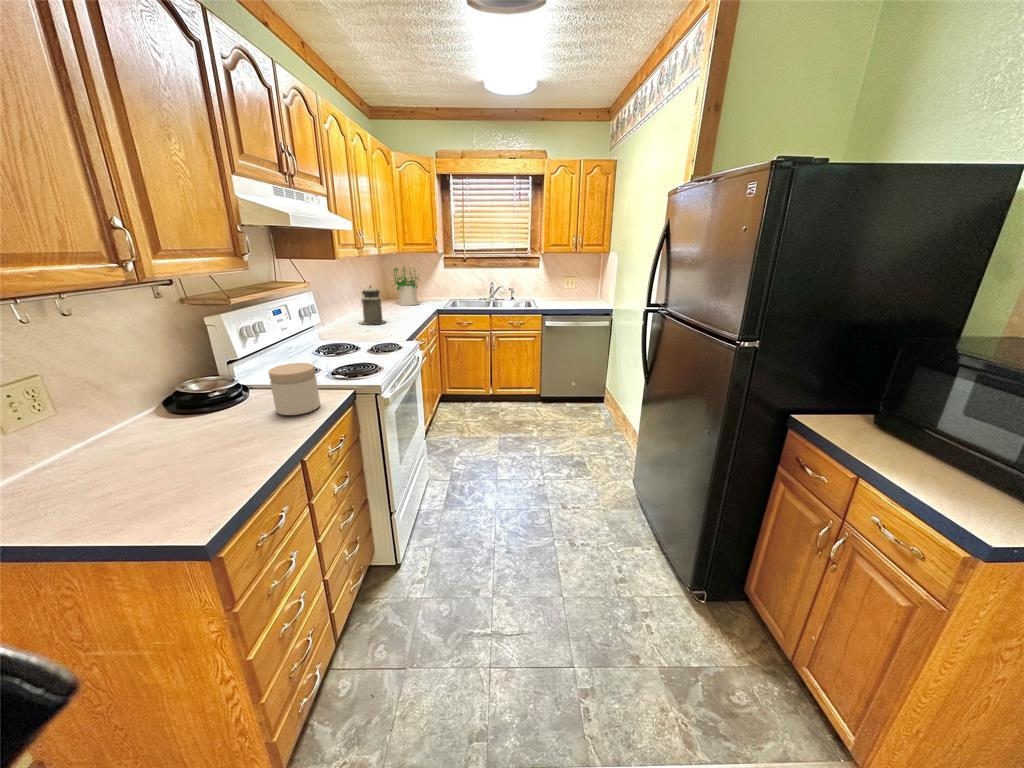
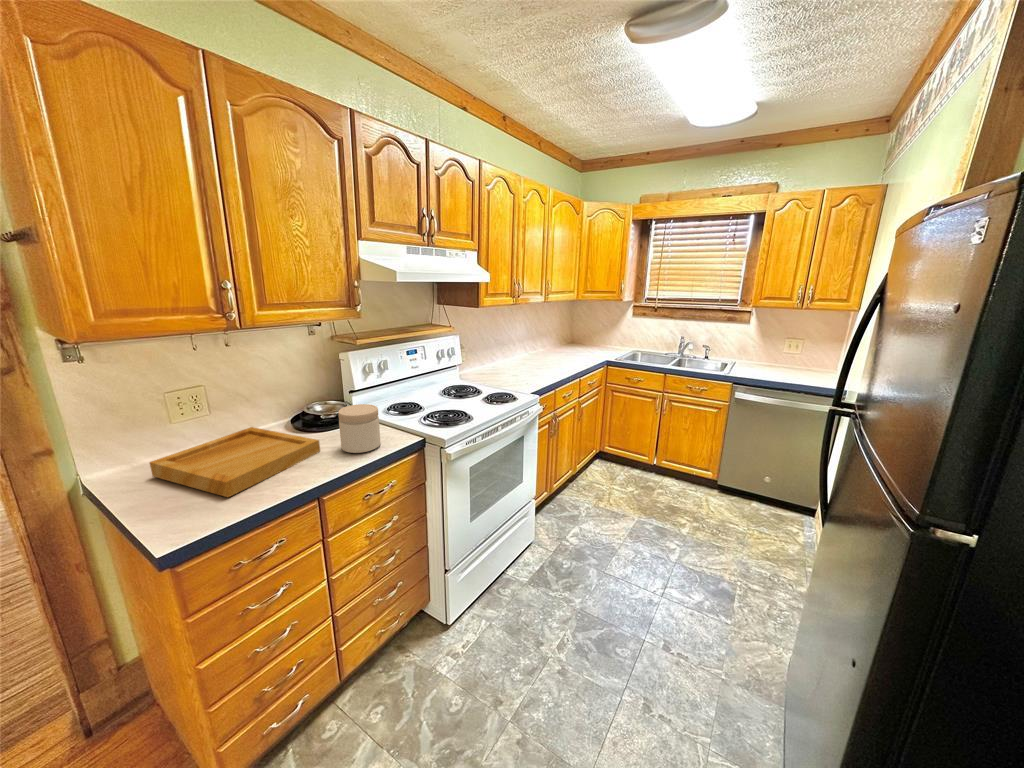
potted plant: present [393,267,419,306] -> none [572,313,603,353]
canister: present [359,286,385,324] -> none [516,331,541,369]
tray: none [28,410,255,500] -> present [150,427,320,497]

